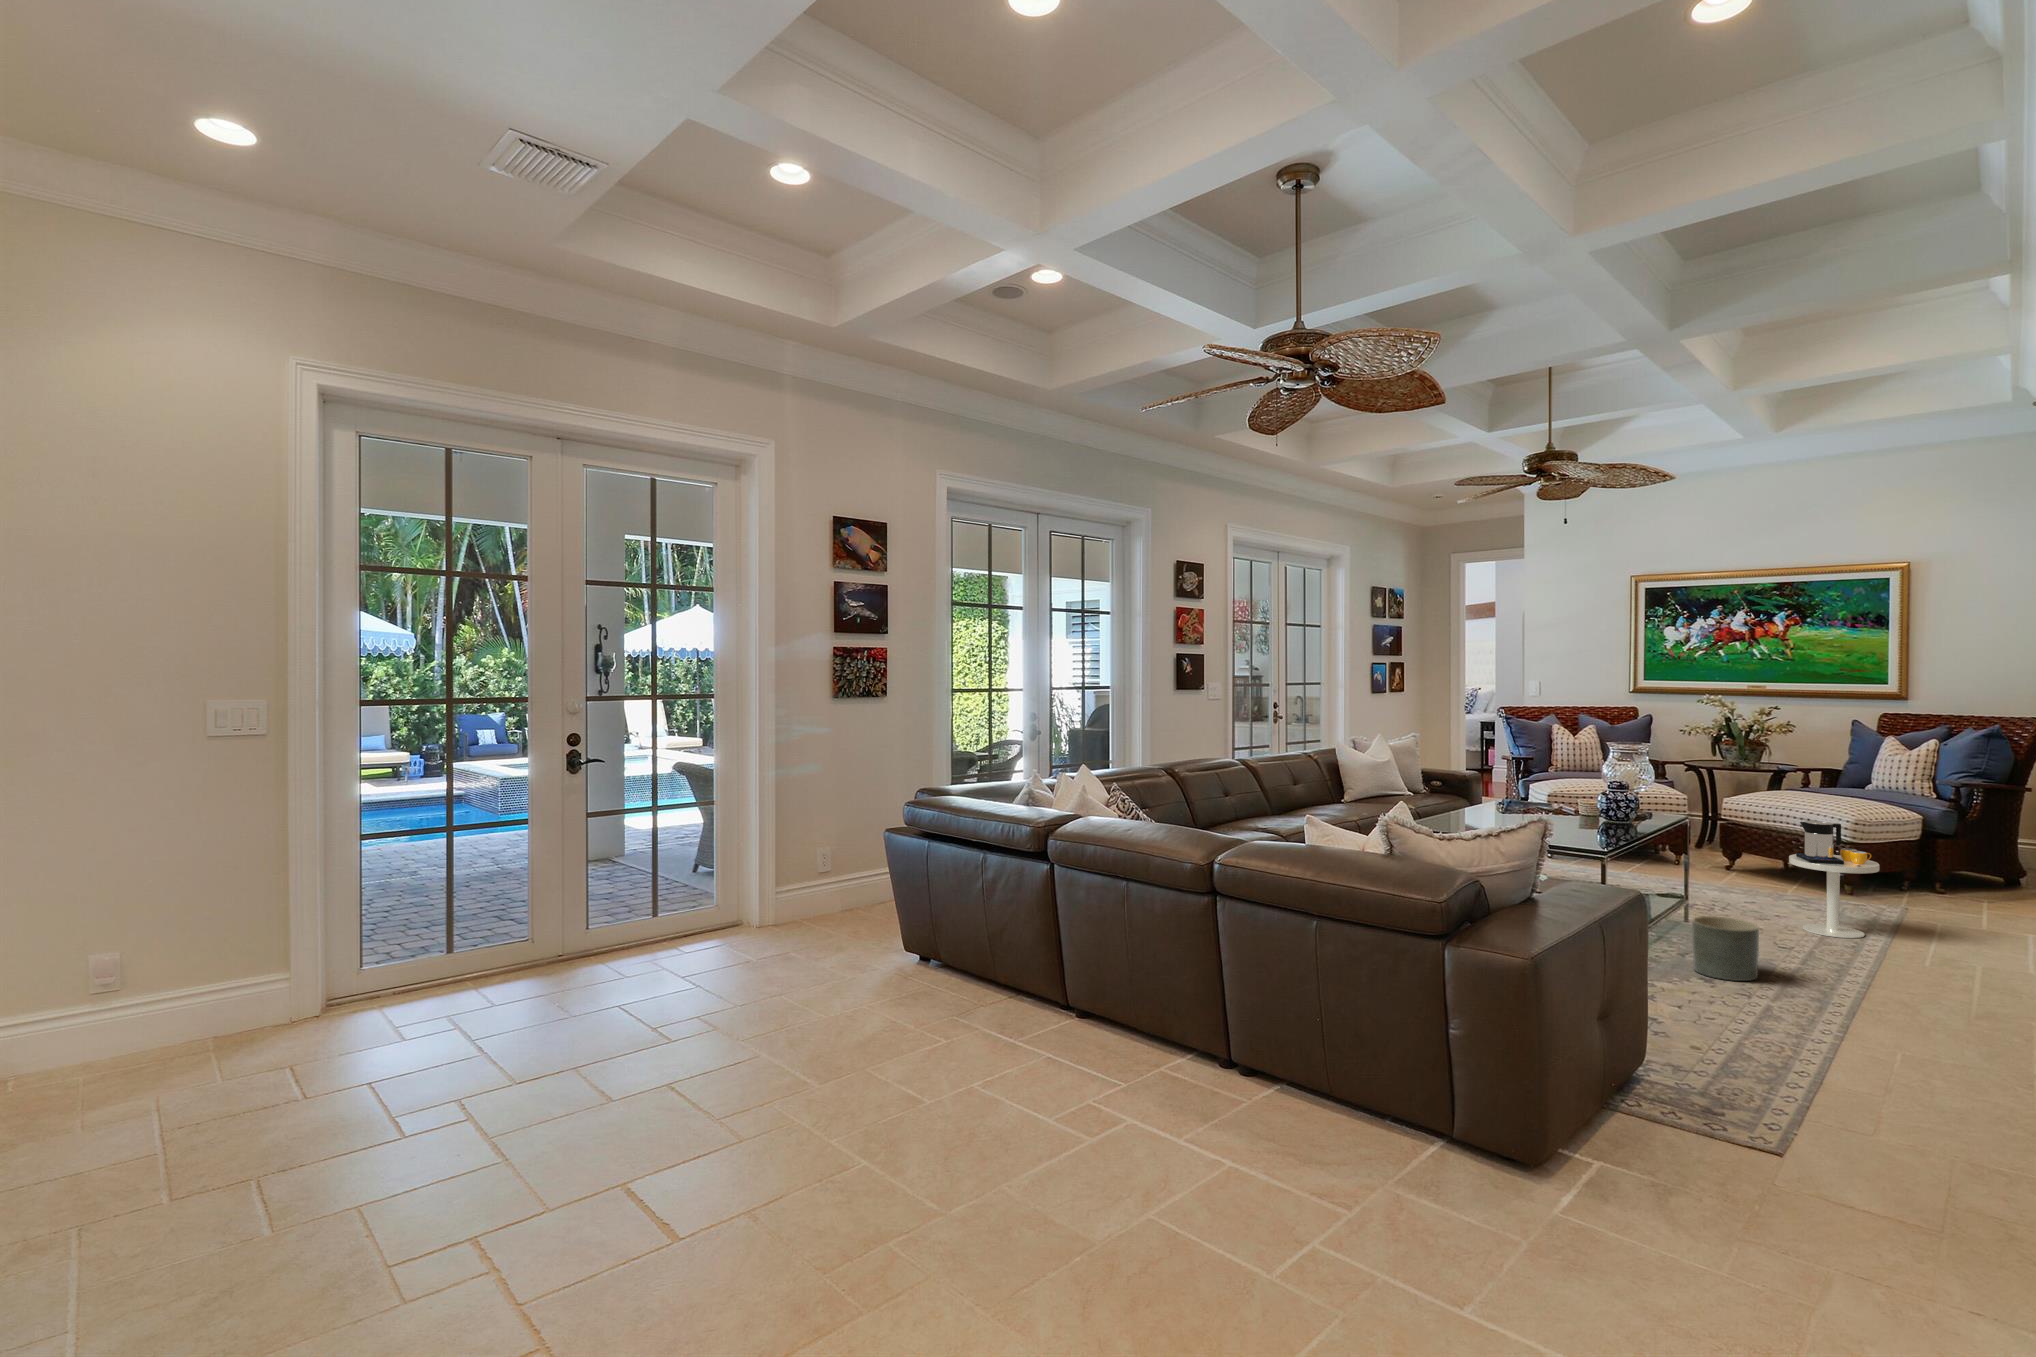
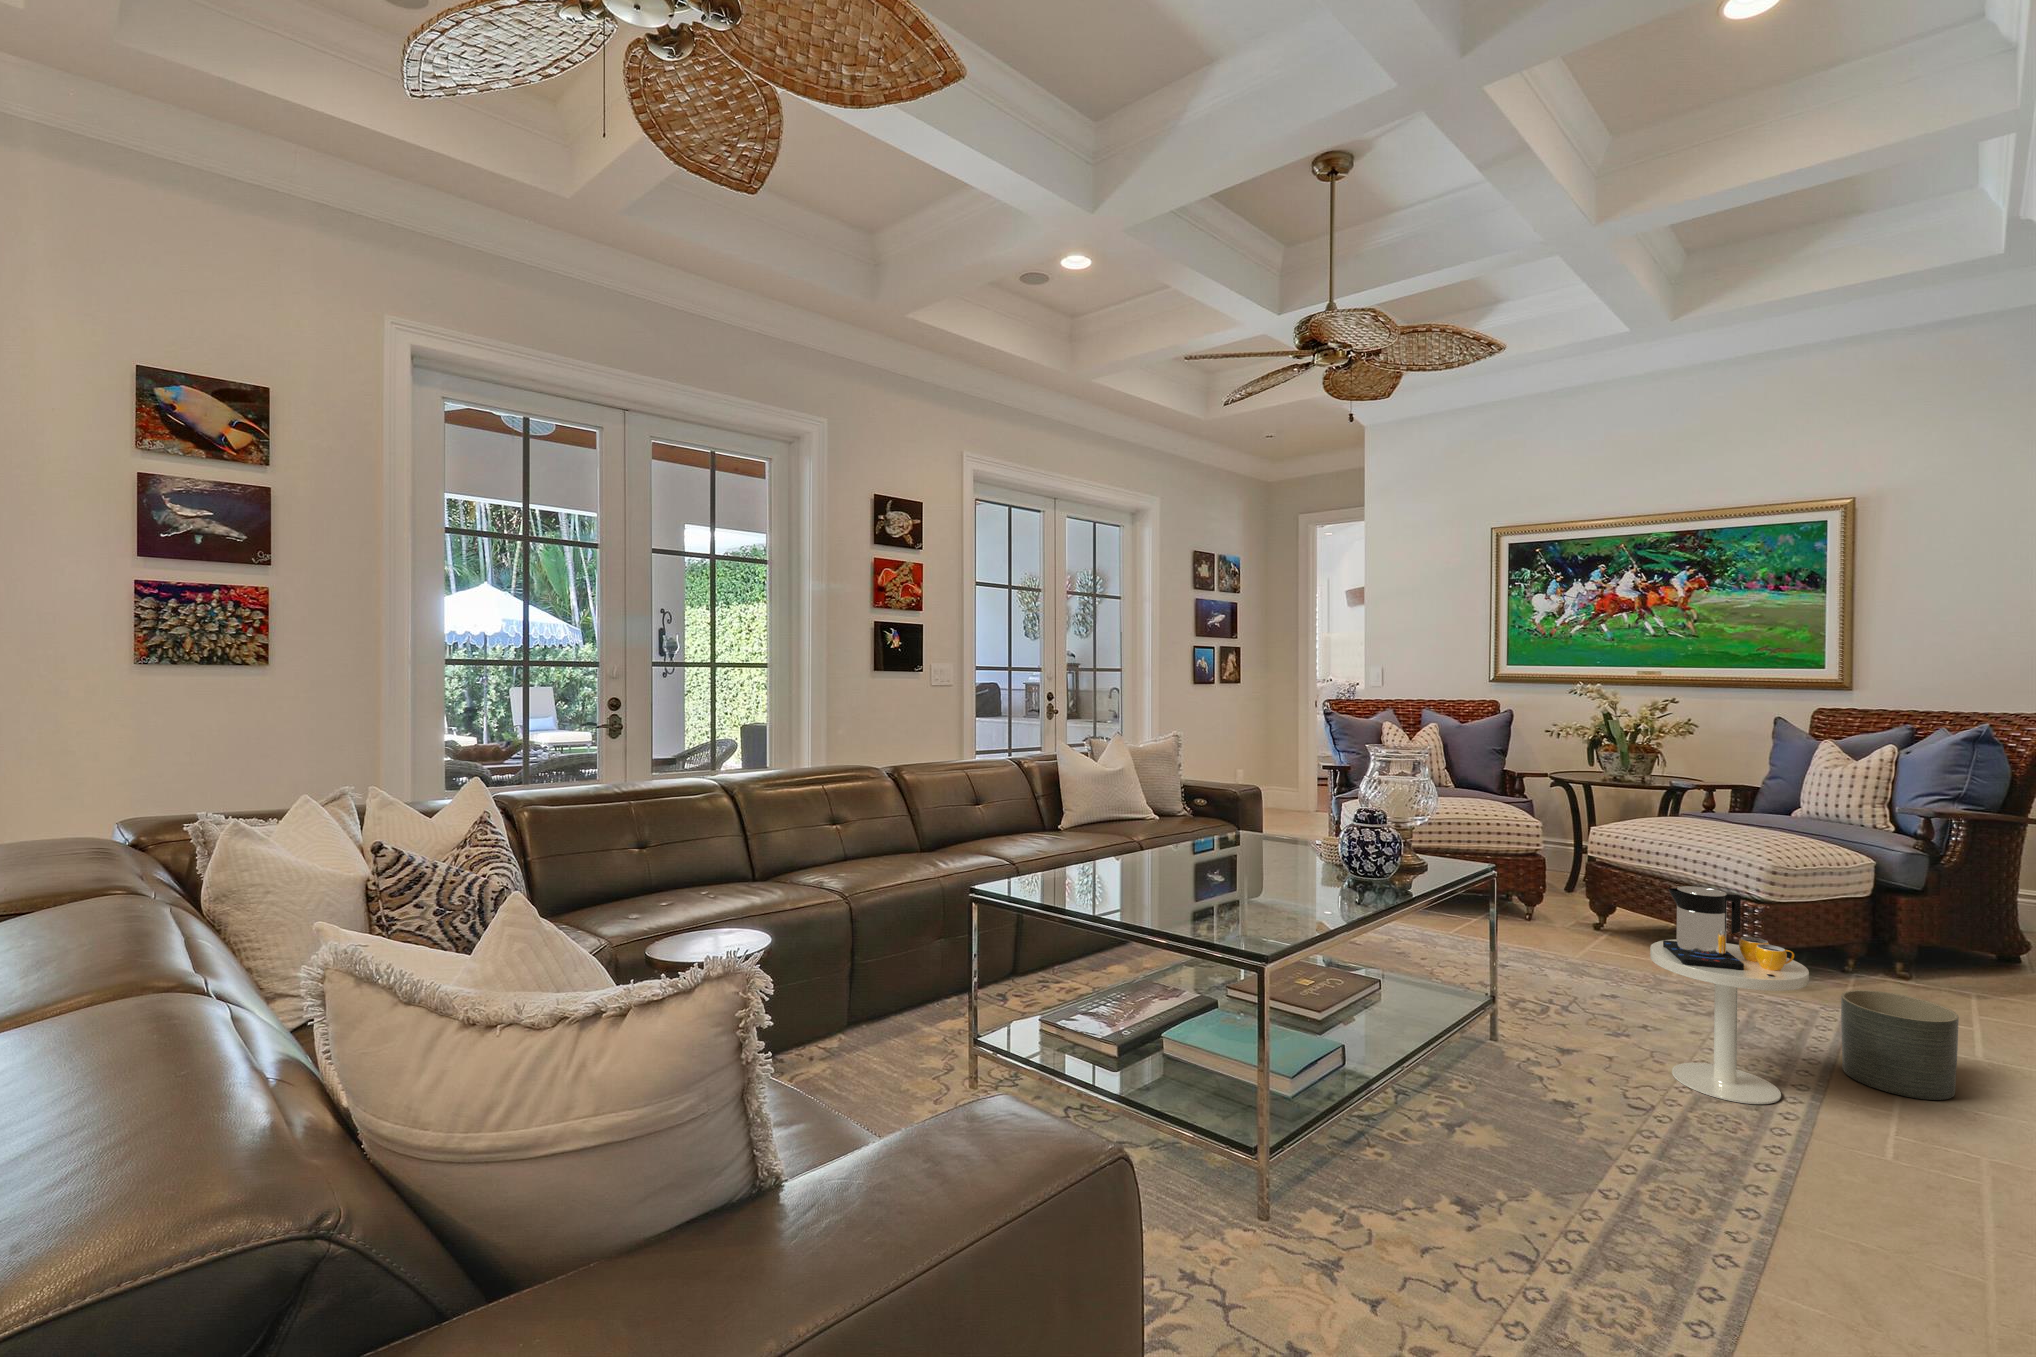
planter: present [1692,916,1759,981] -> present [1841,990,1959,1100]

